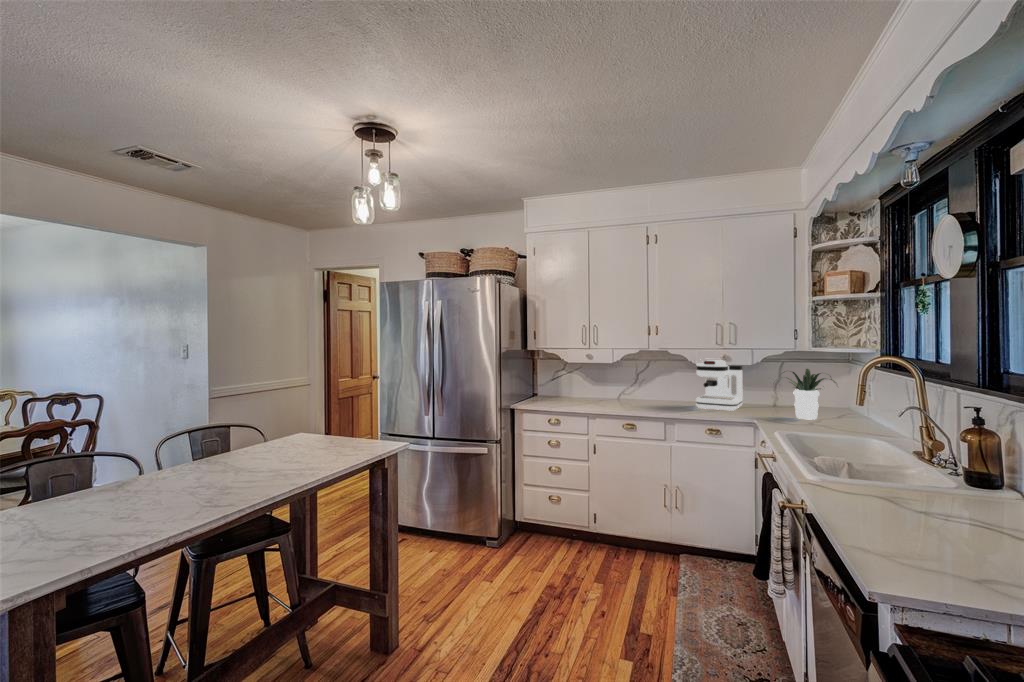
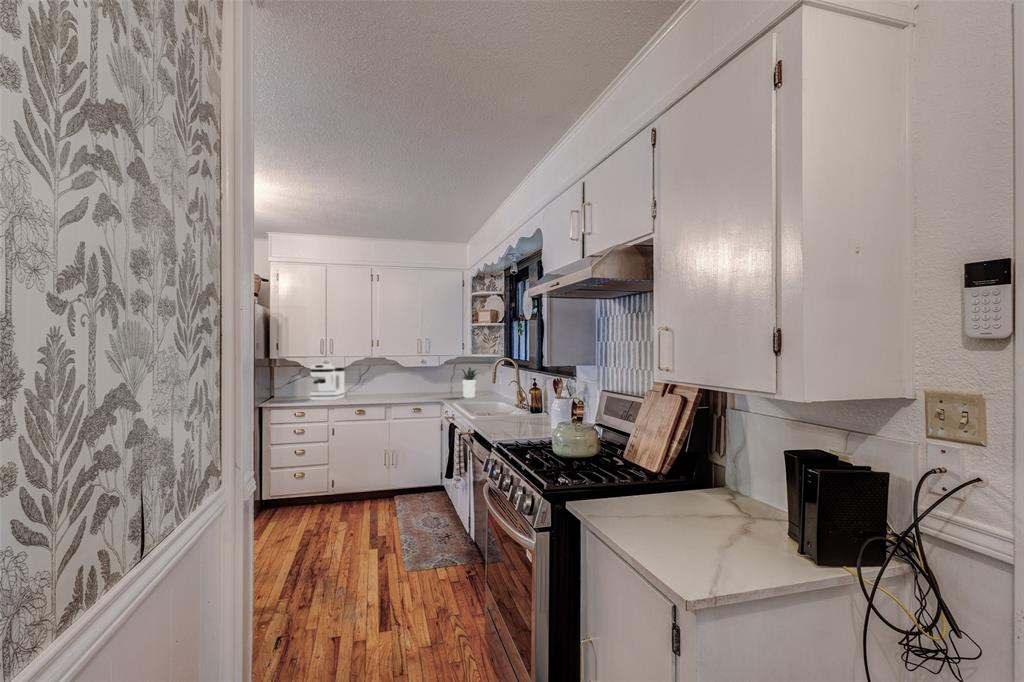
coffee maker: present [696,360,743,411] -> present [310,364,344,400]

